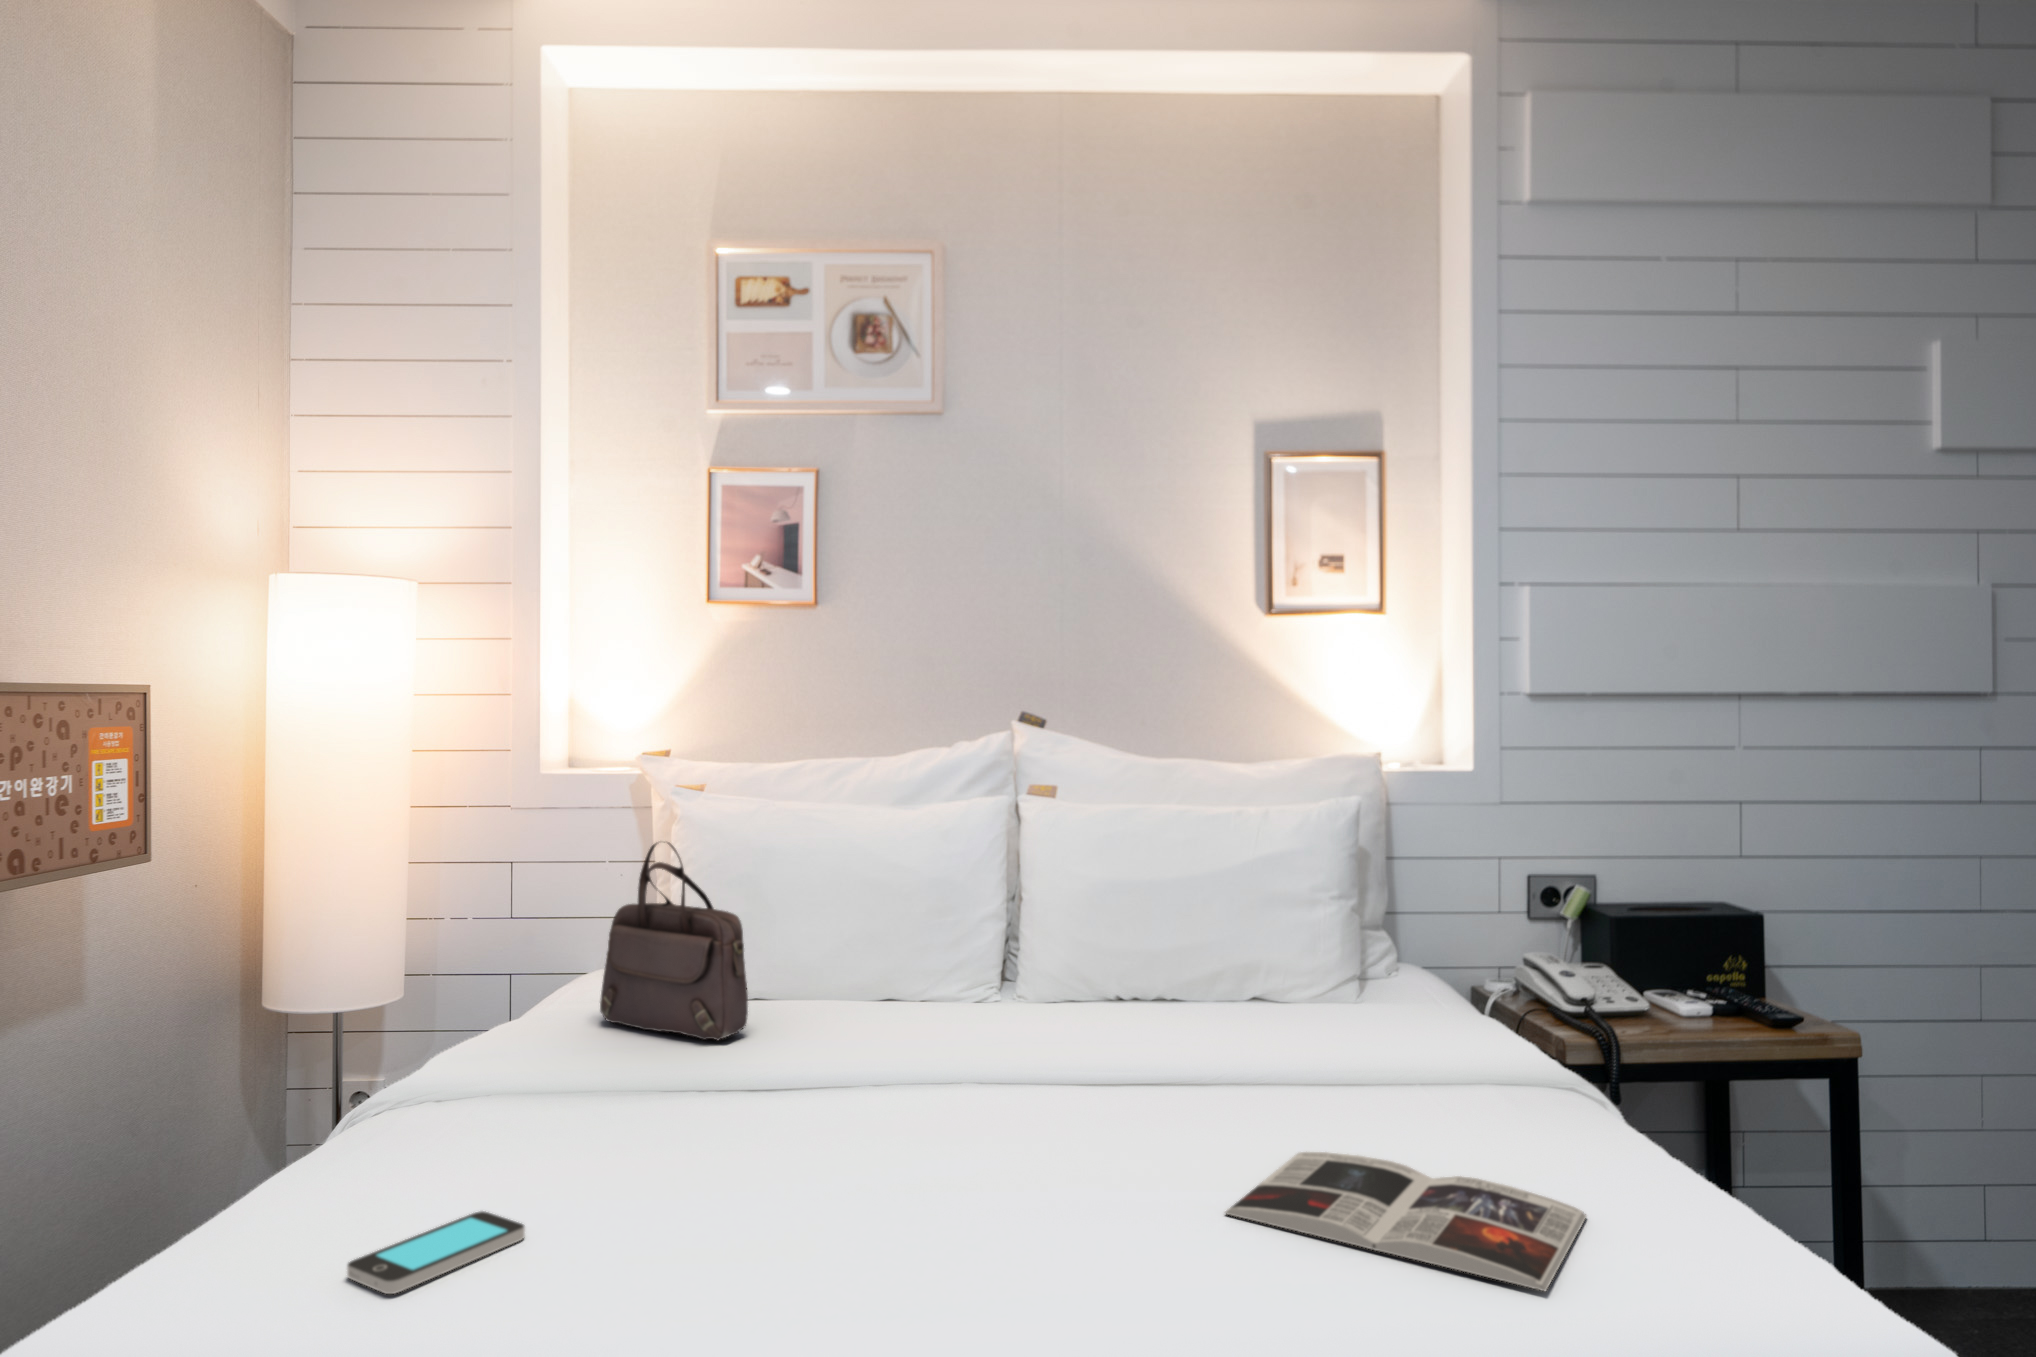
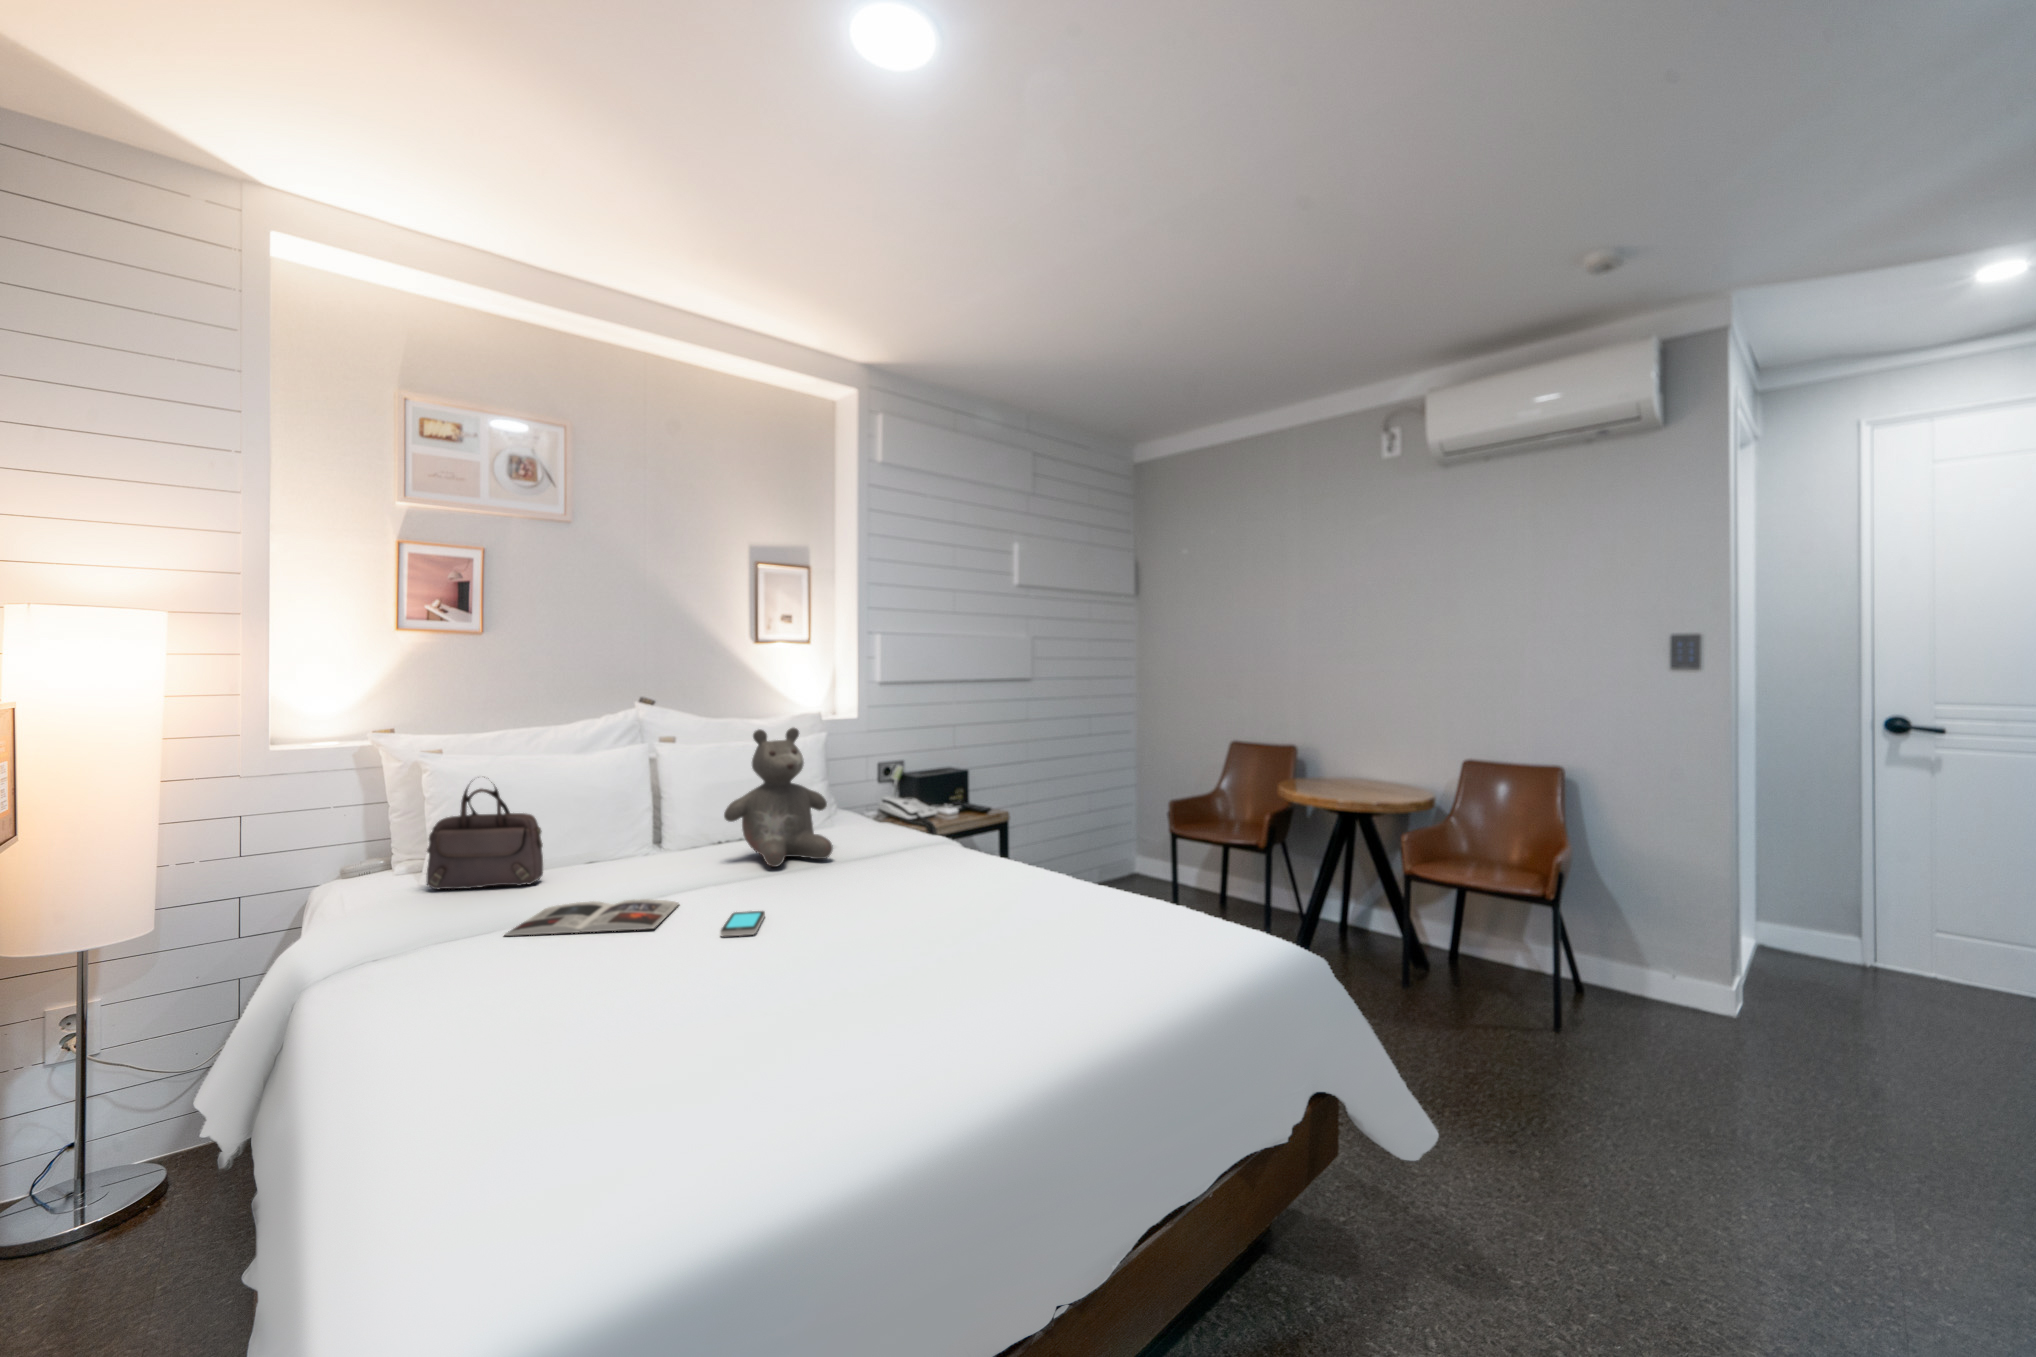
teddy bear: none [1042,787,1273,1096] -> present [724,728,833,867]
magazine: present [1225,1152,1586,1291] -> present [505,899,679,936]
smartphone: present [347,1211,525,1294] -> present [720,911,765,937]

